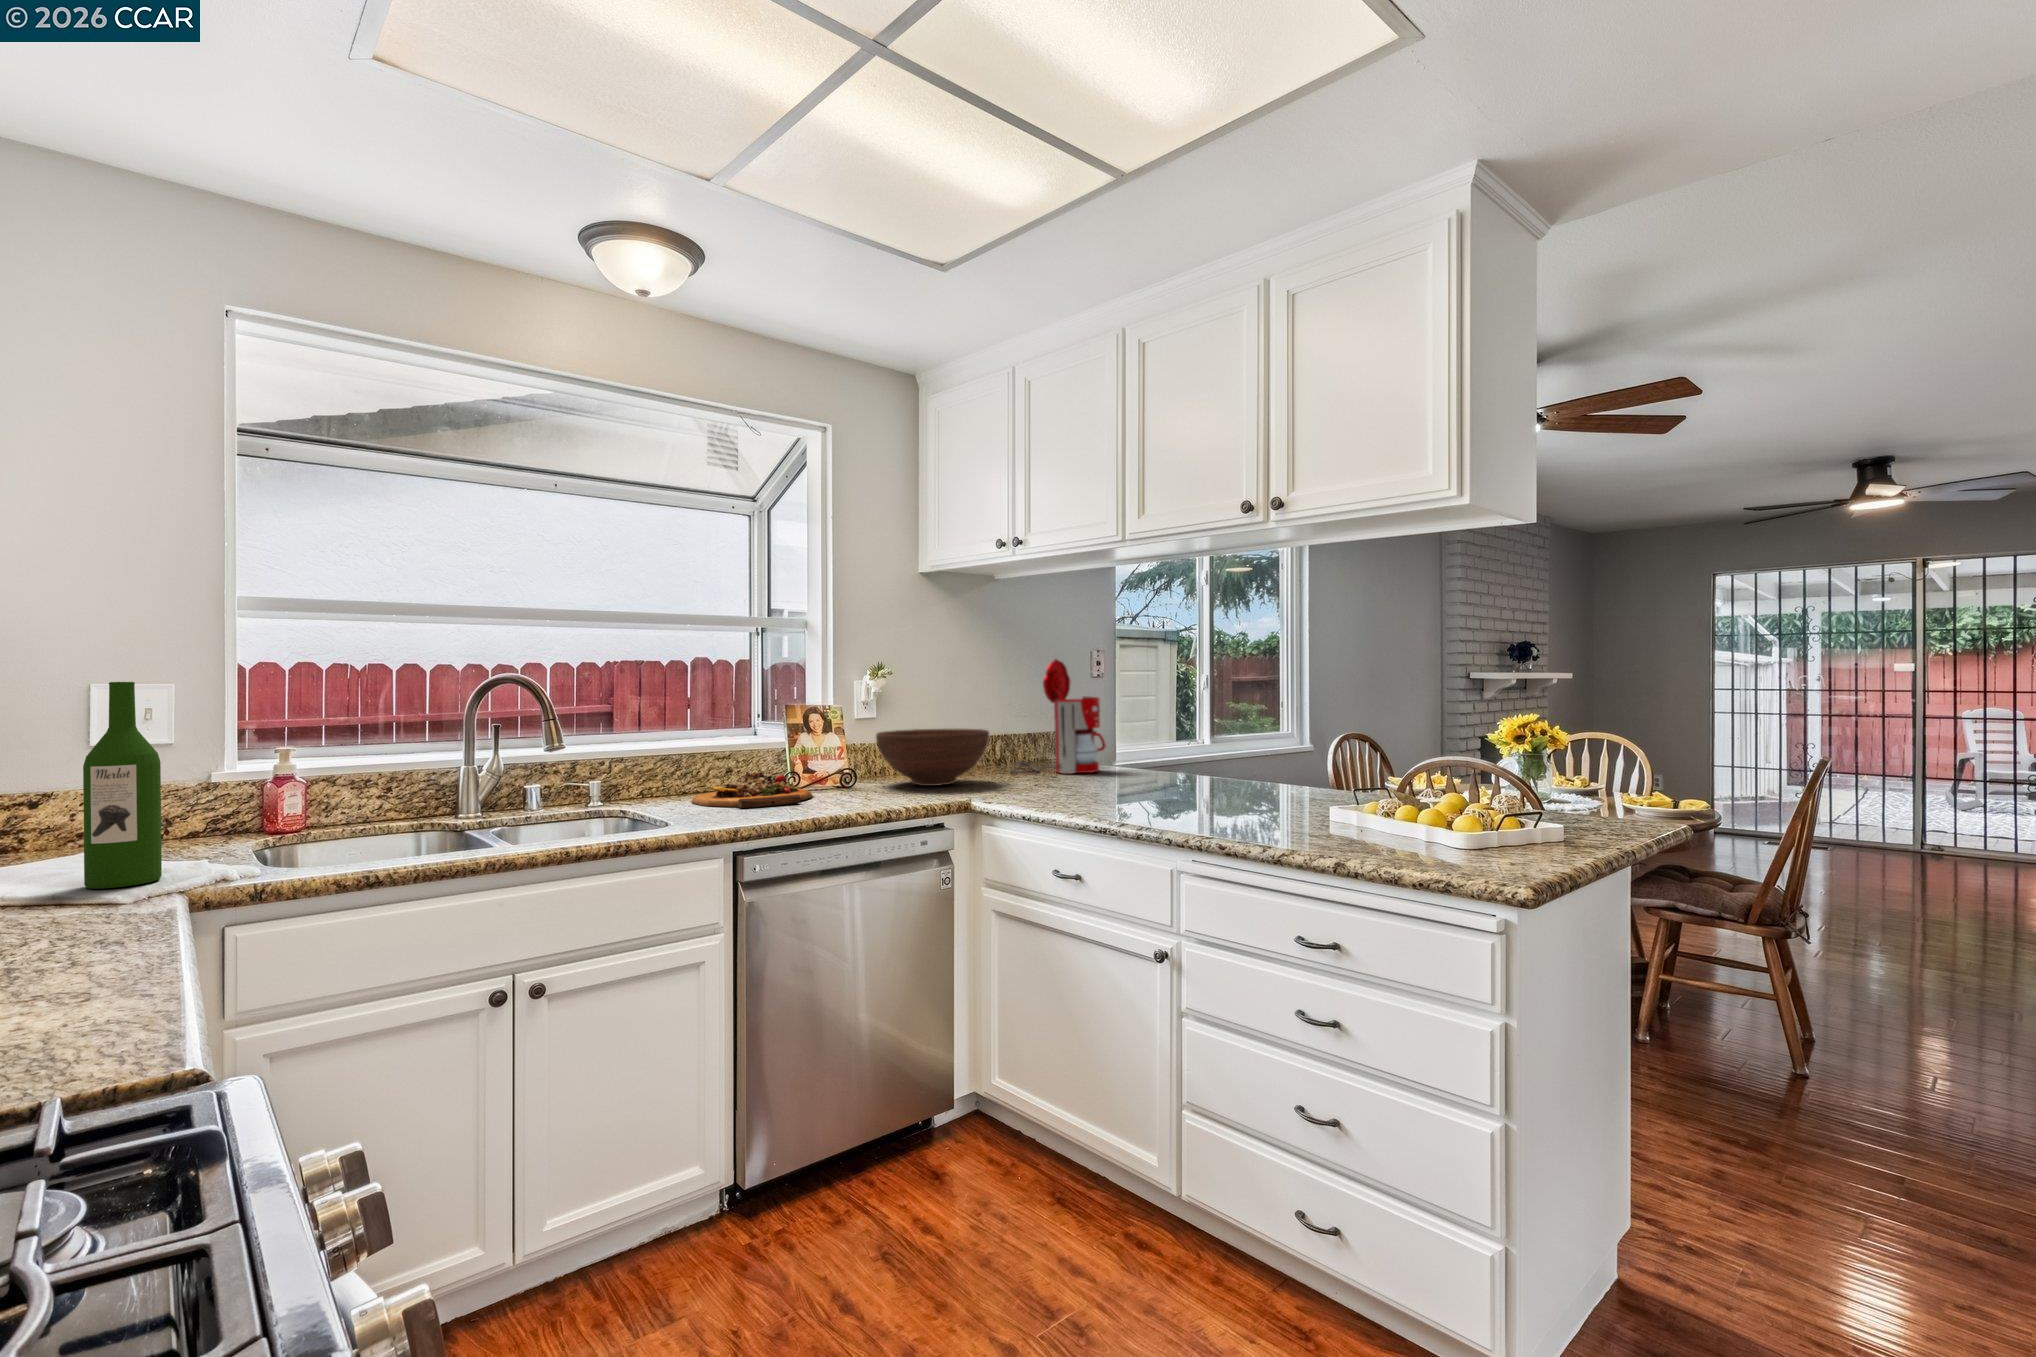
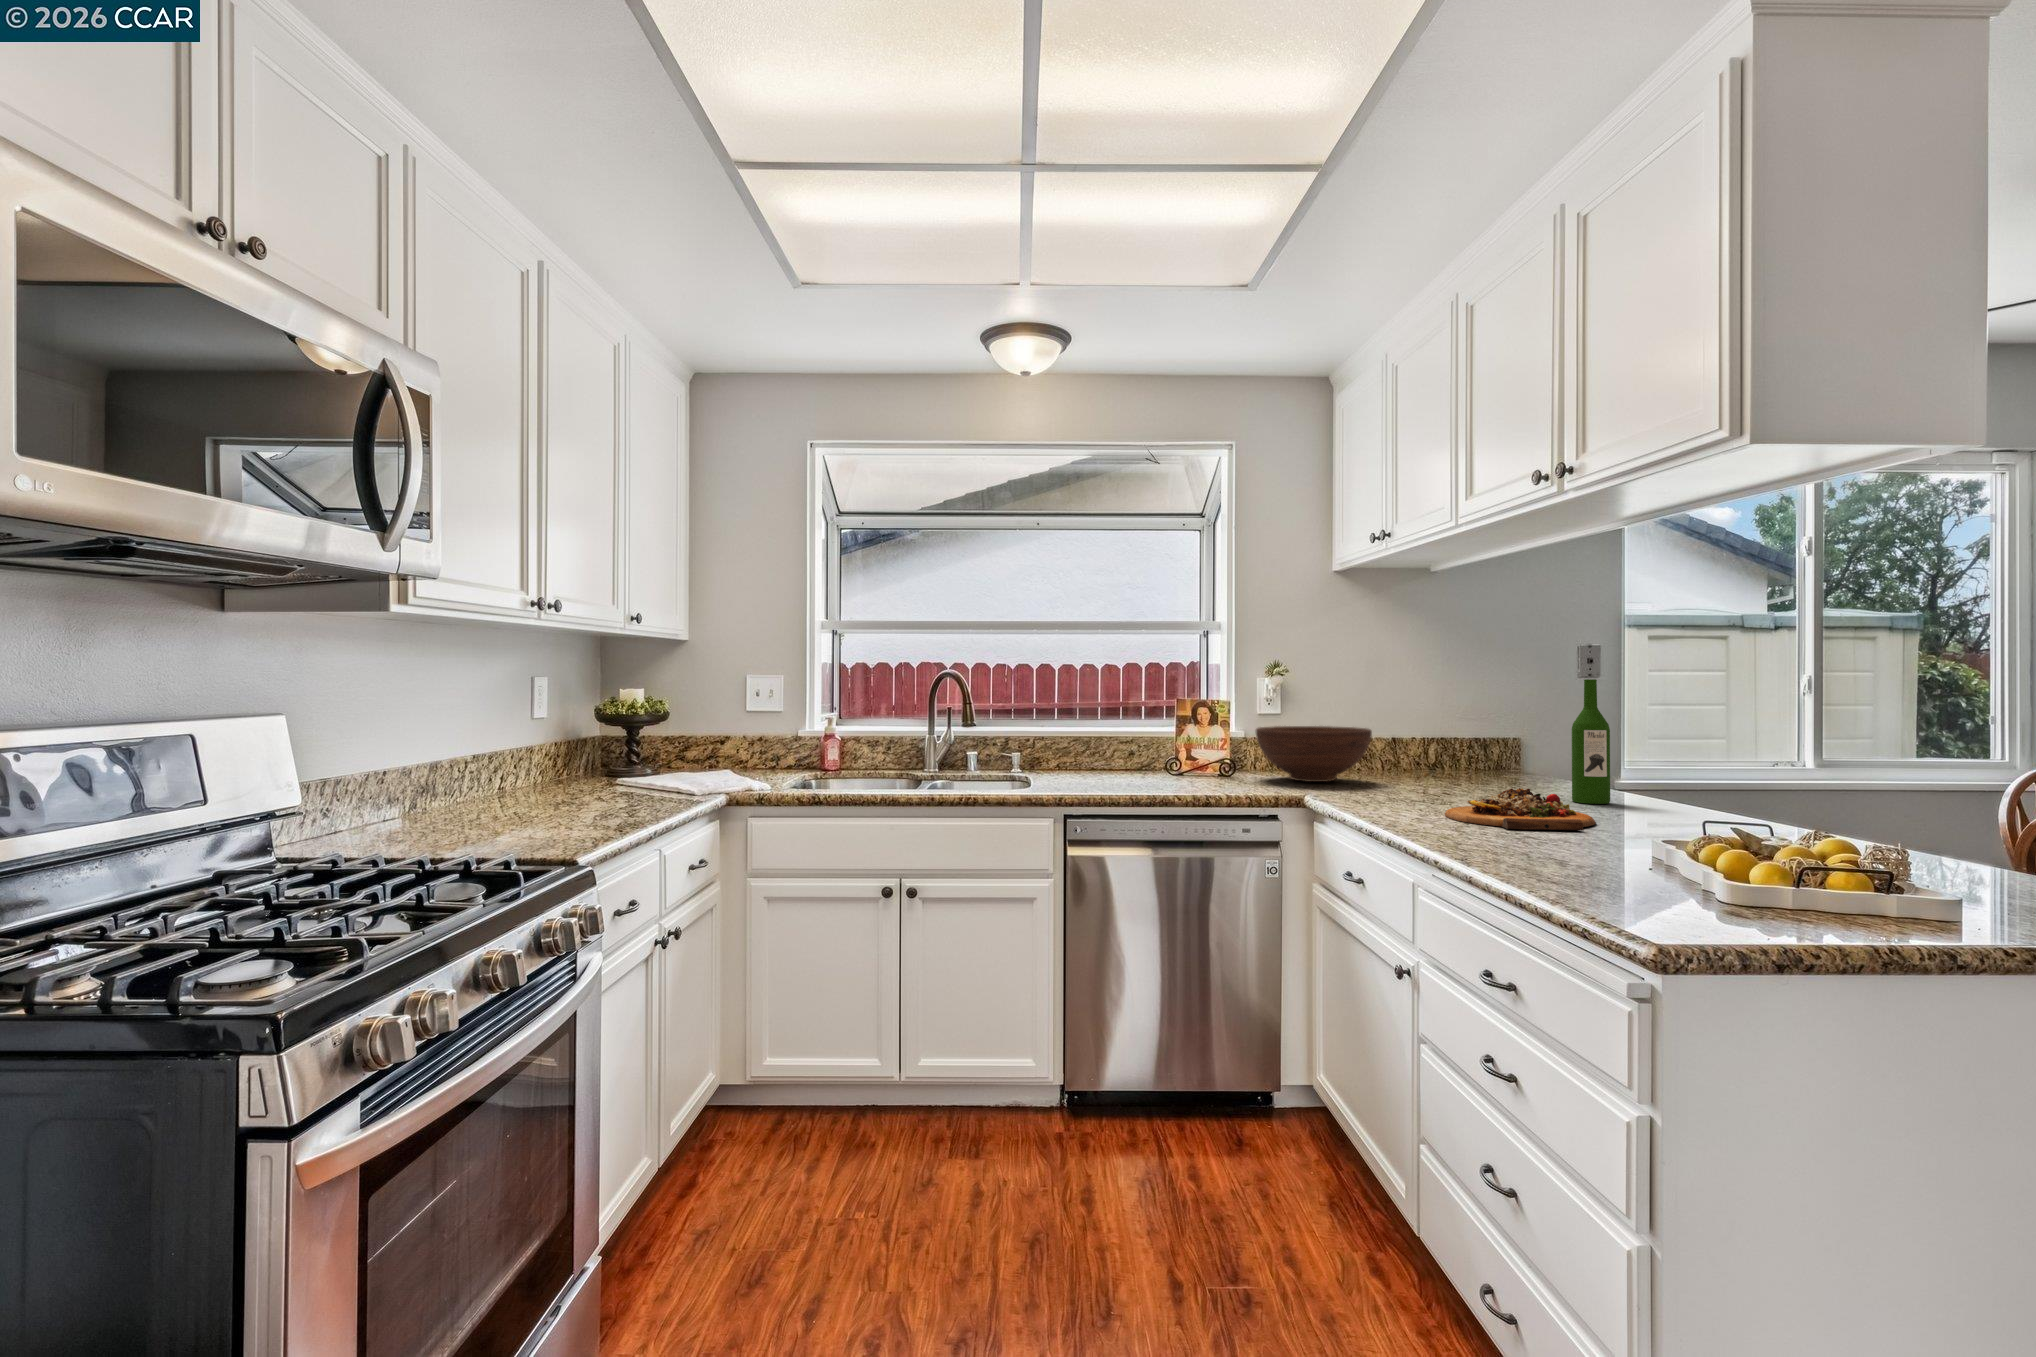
coffee maker: present [1011,659,1106,774] -> none [1428,655,1540,785]
wine bottle: present [83,682,162,889] -> present [1572,679,1610,804]
cutting board: present [692,772,813,808] -> present [1445,788,1596,830]

